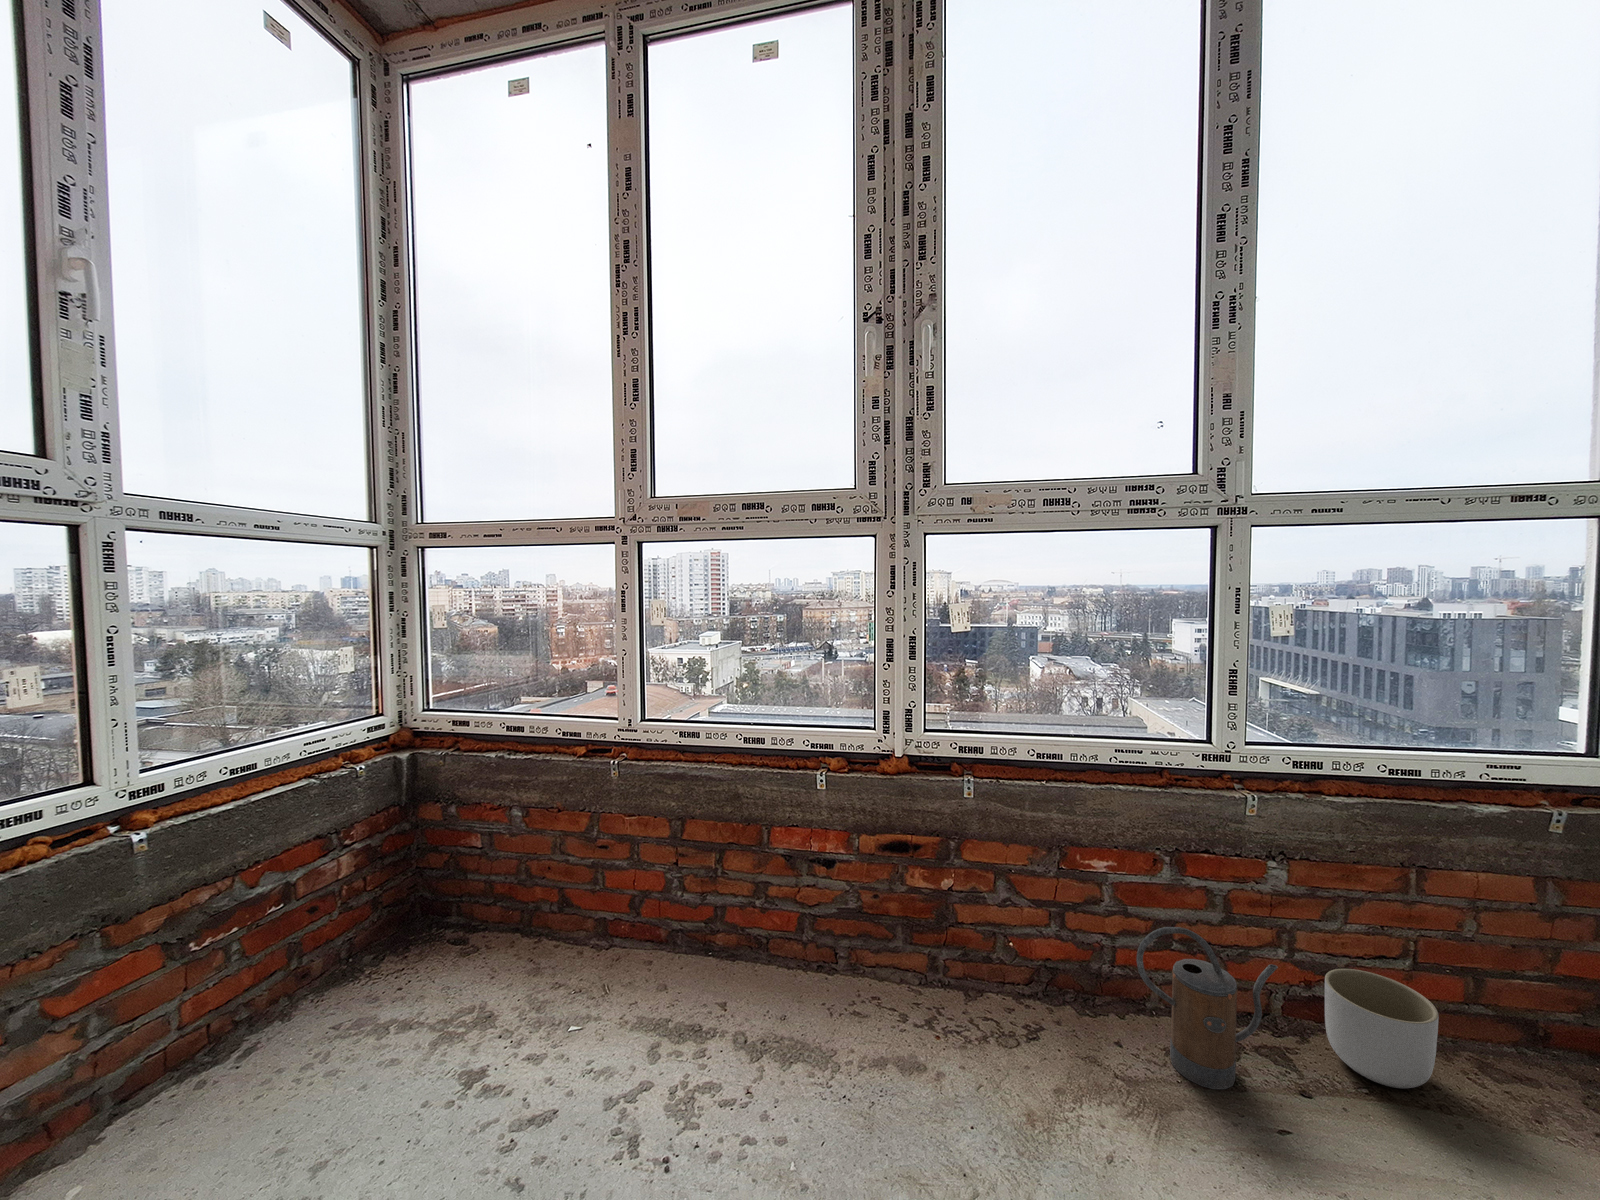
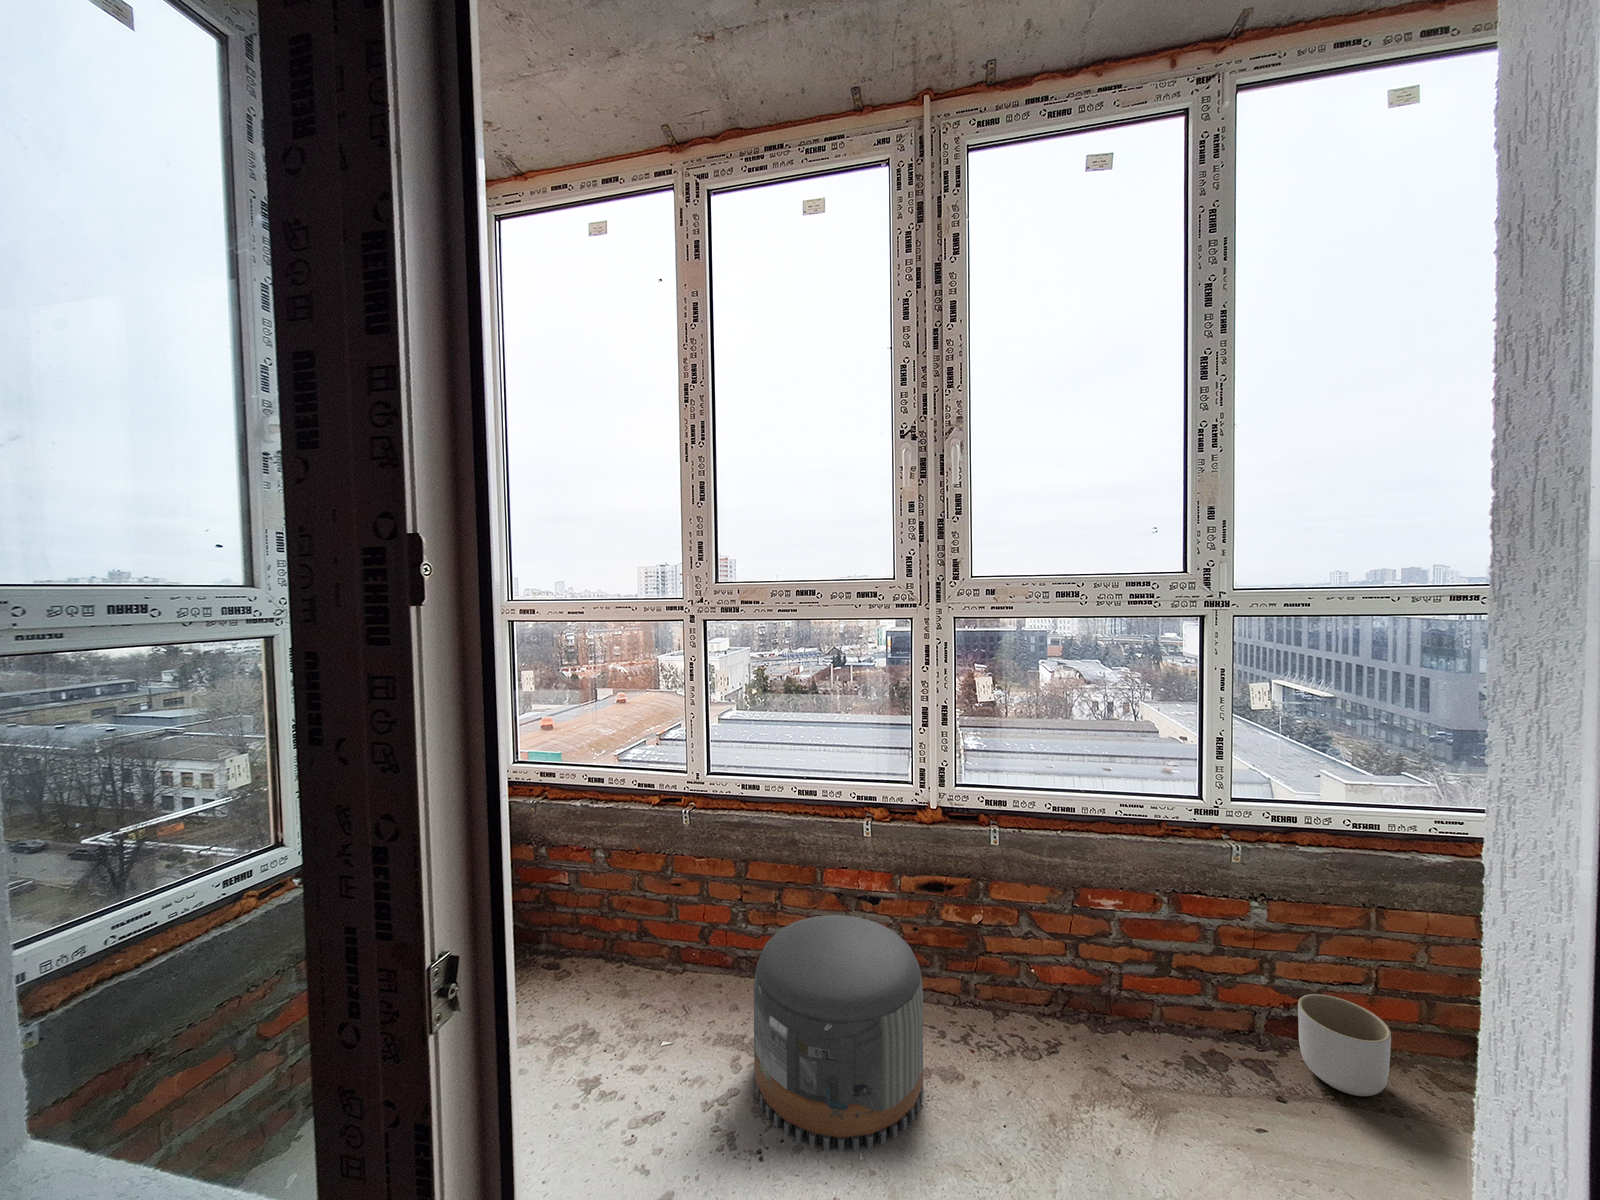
pouf: none [670,878,876,1159] -> present [754,915,923,1152]
watering can: present [1136,927,1278,1089] -> none [1139,960,1257,1096]

